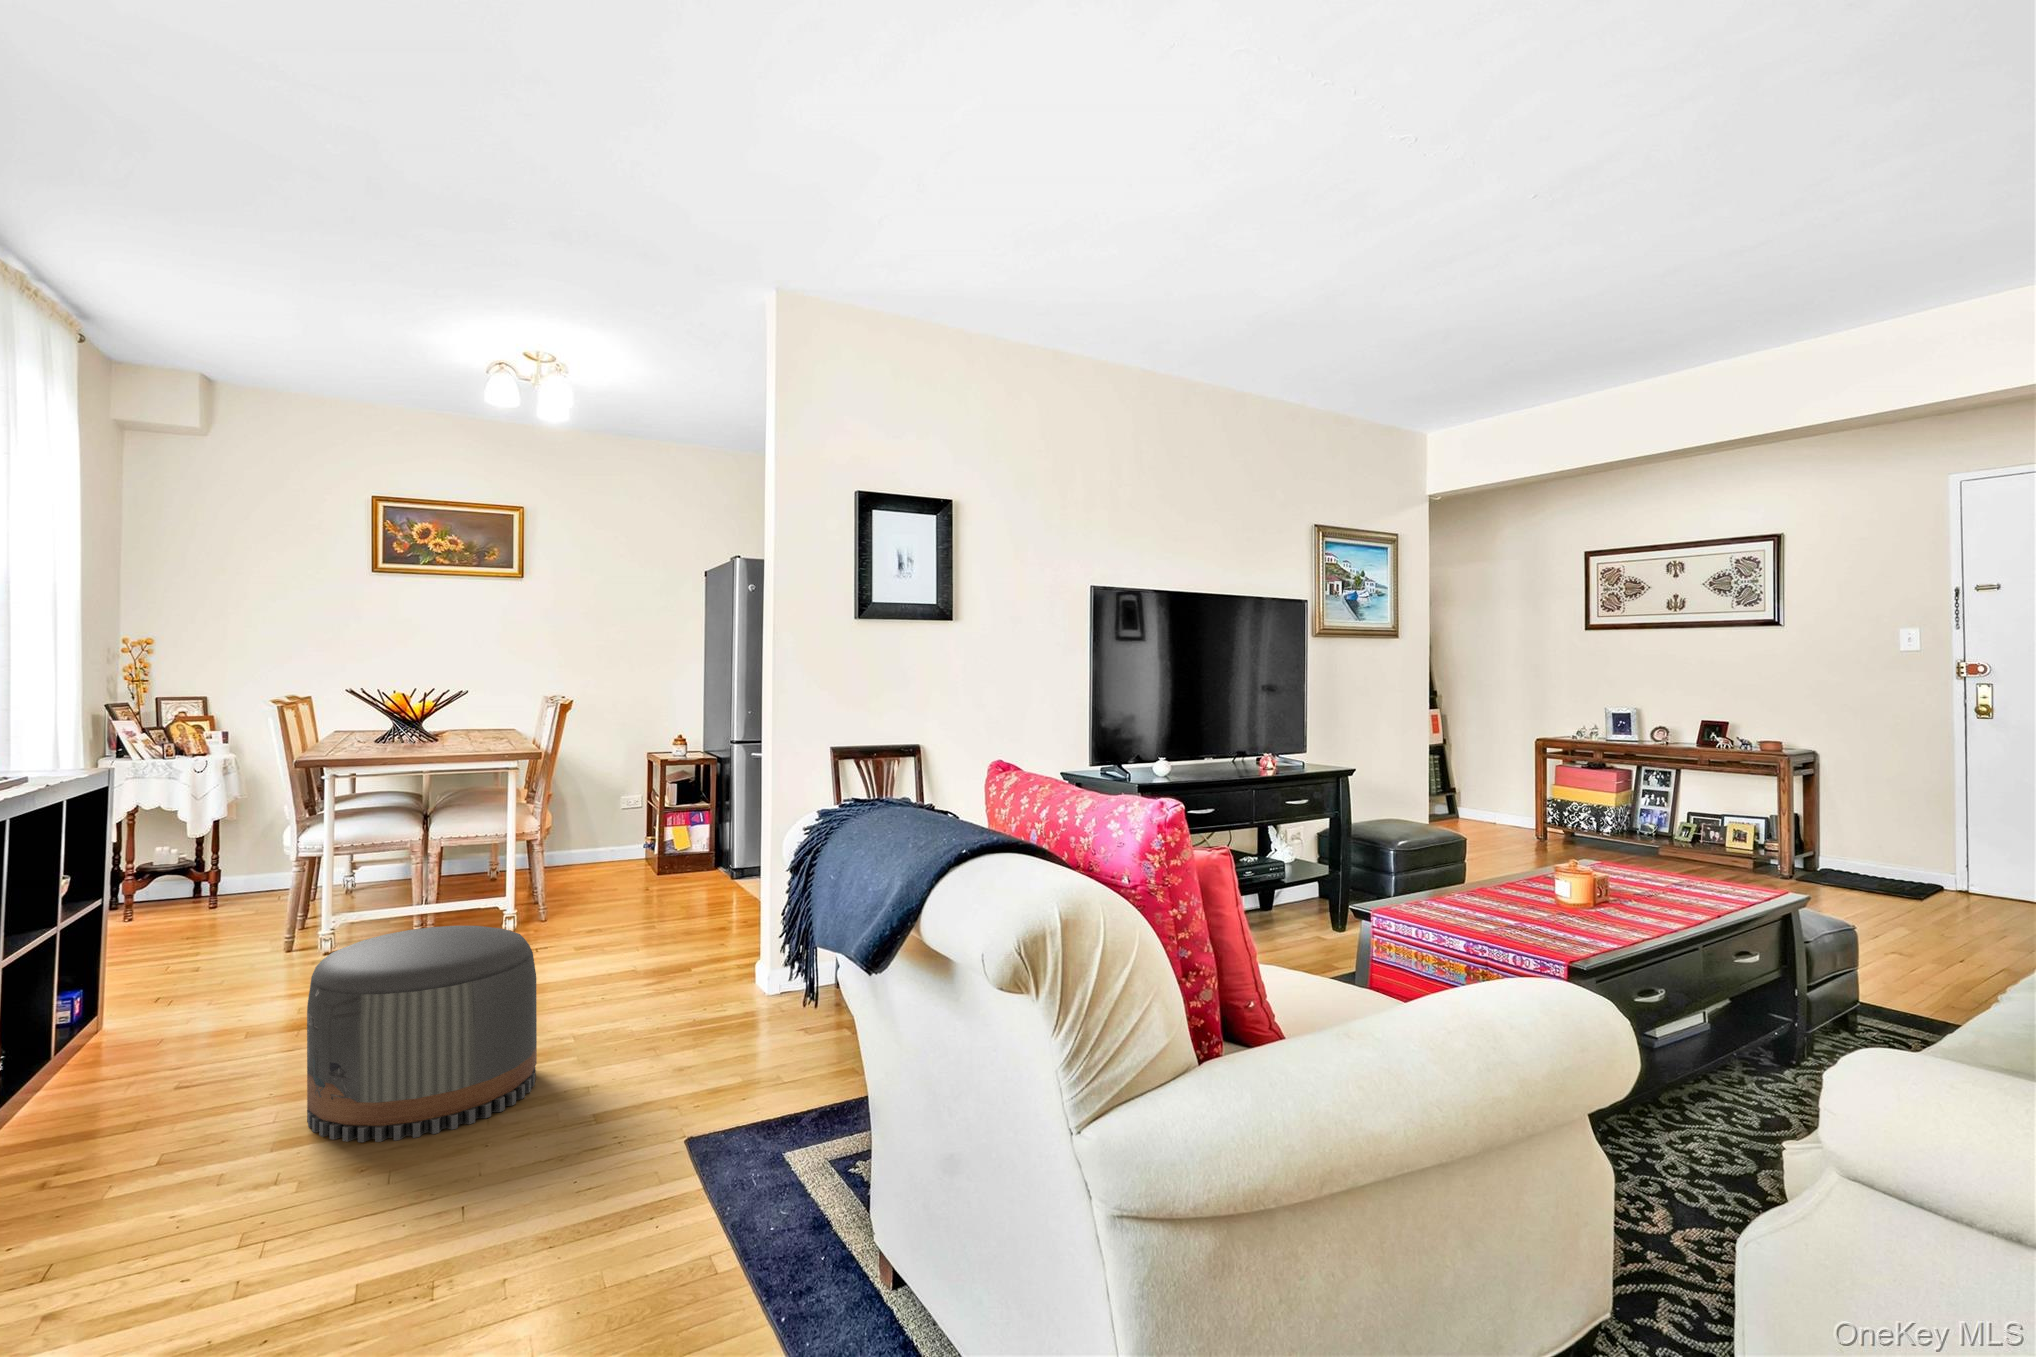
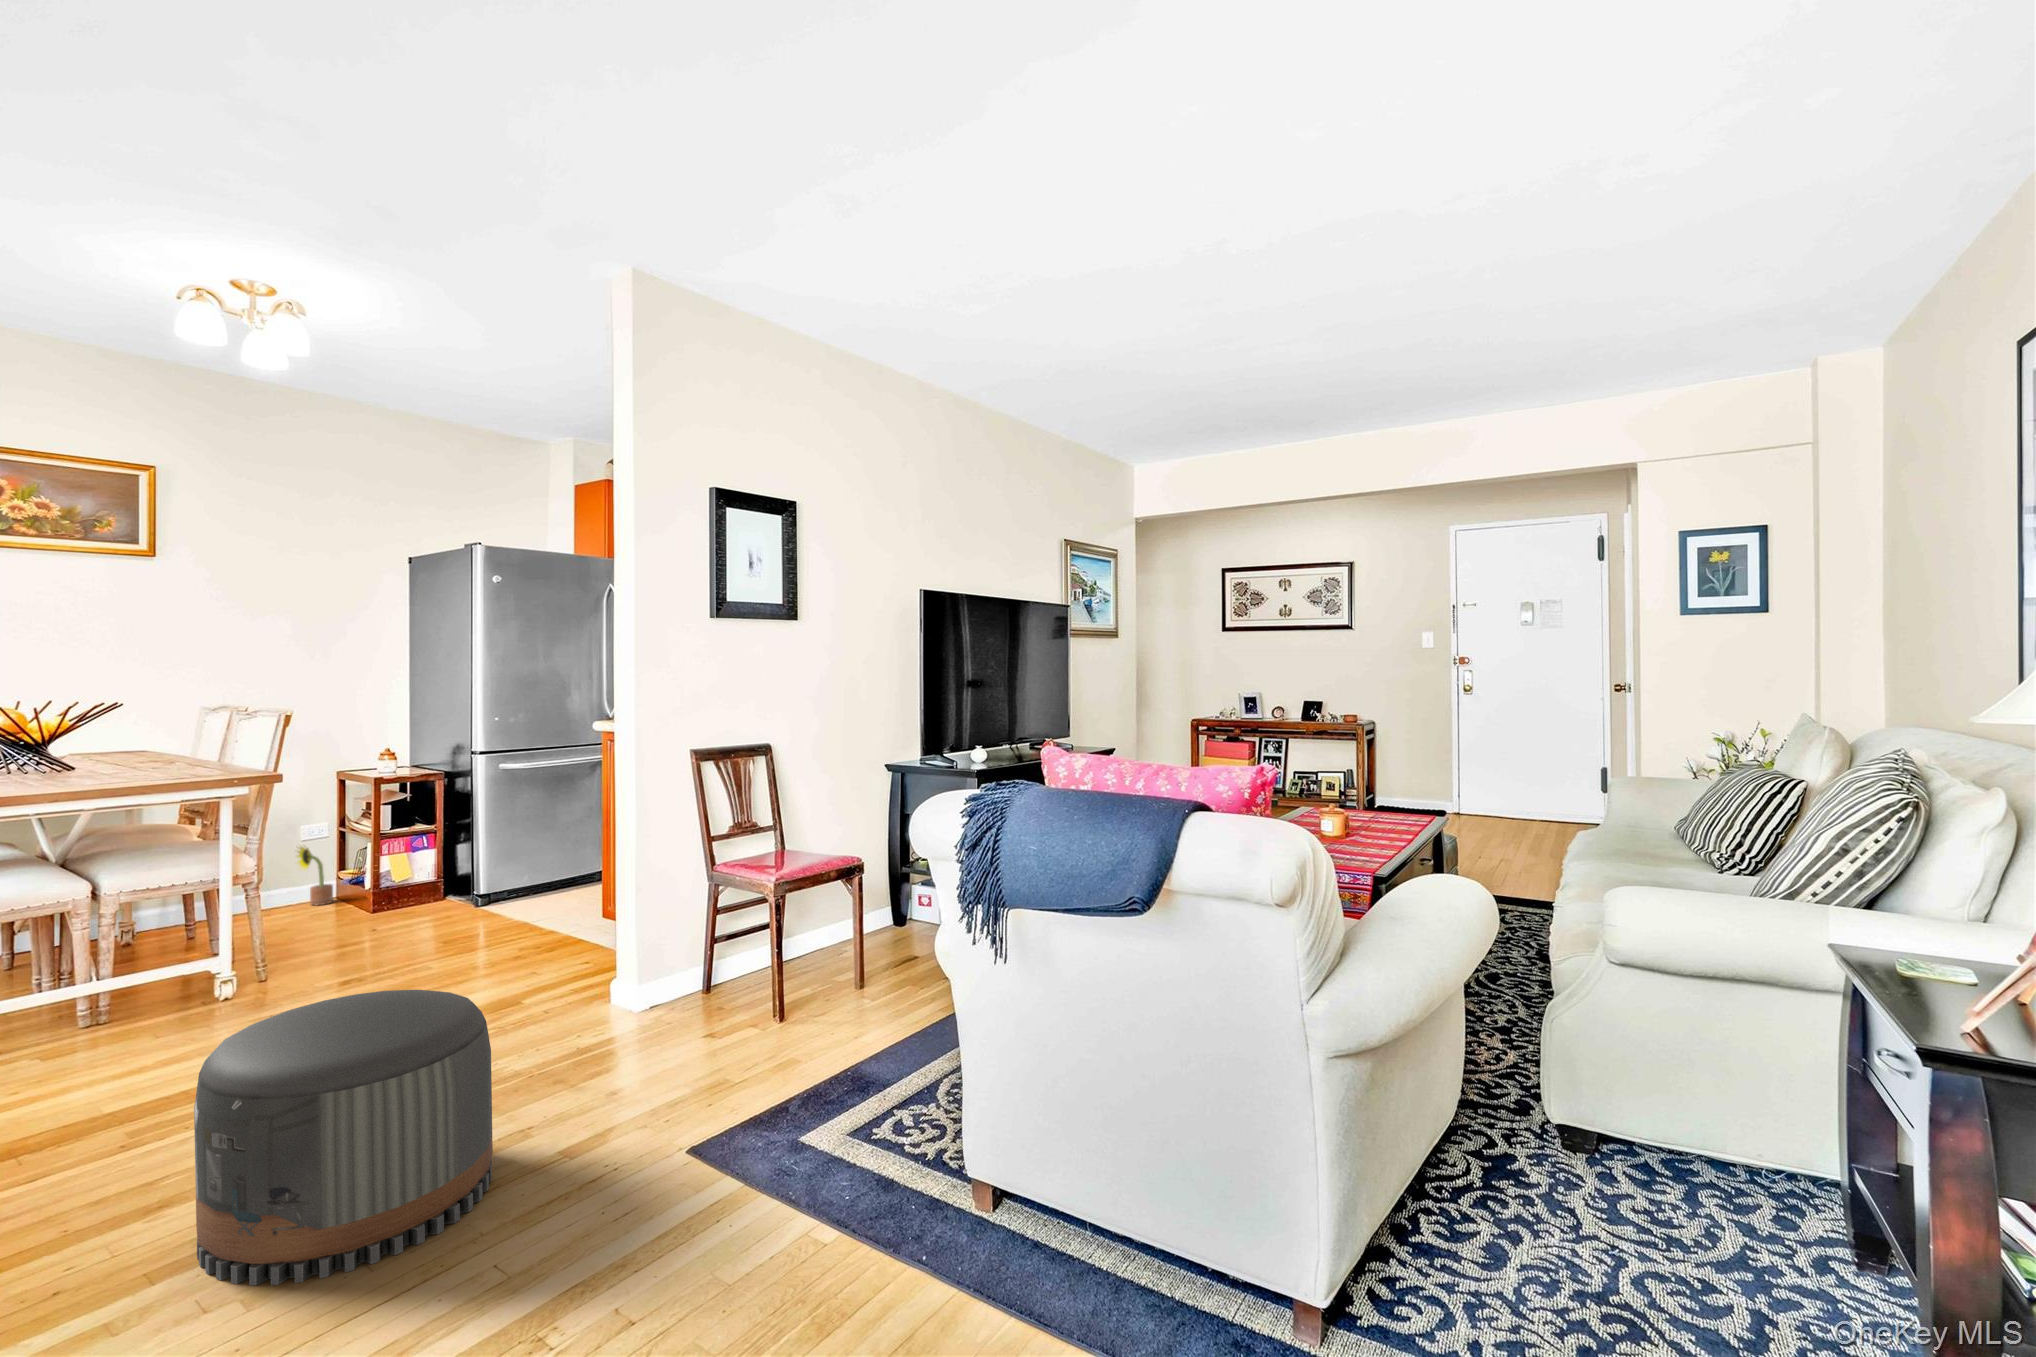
decorative plant: none [621,814,647,868] -> present [297,846,333,905]

